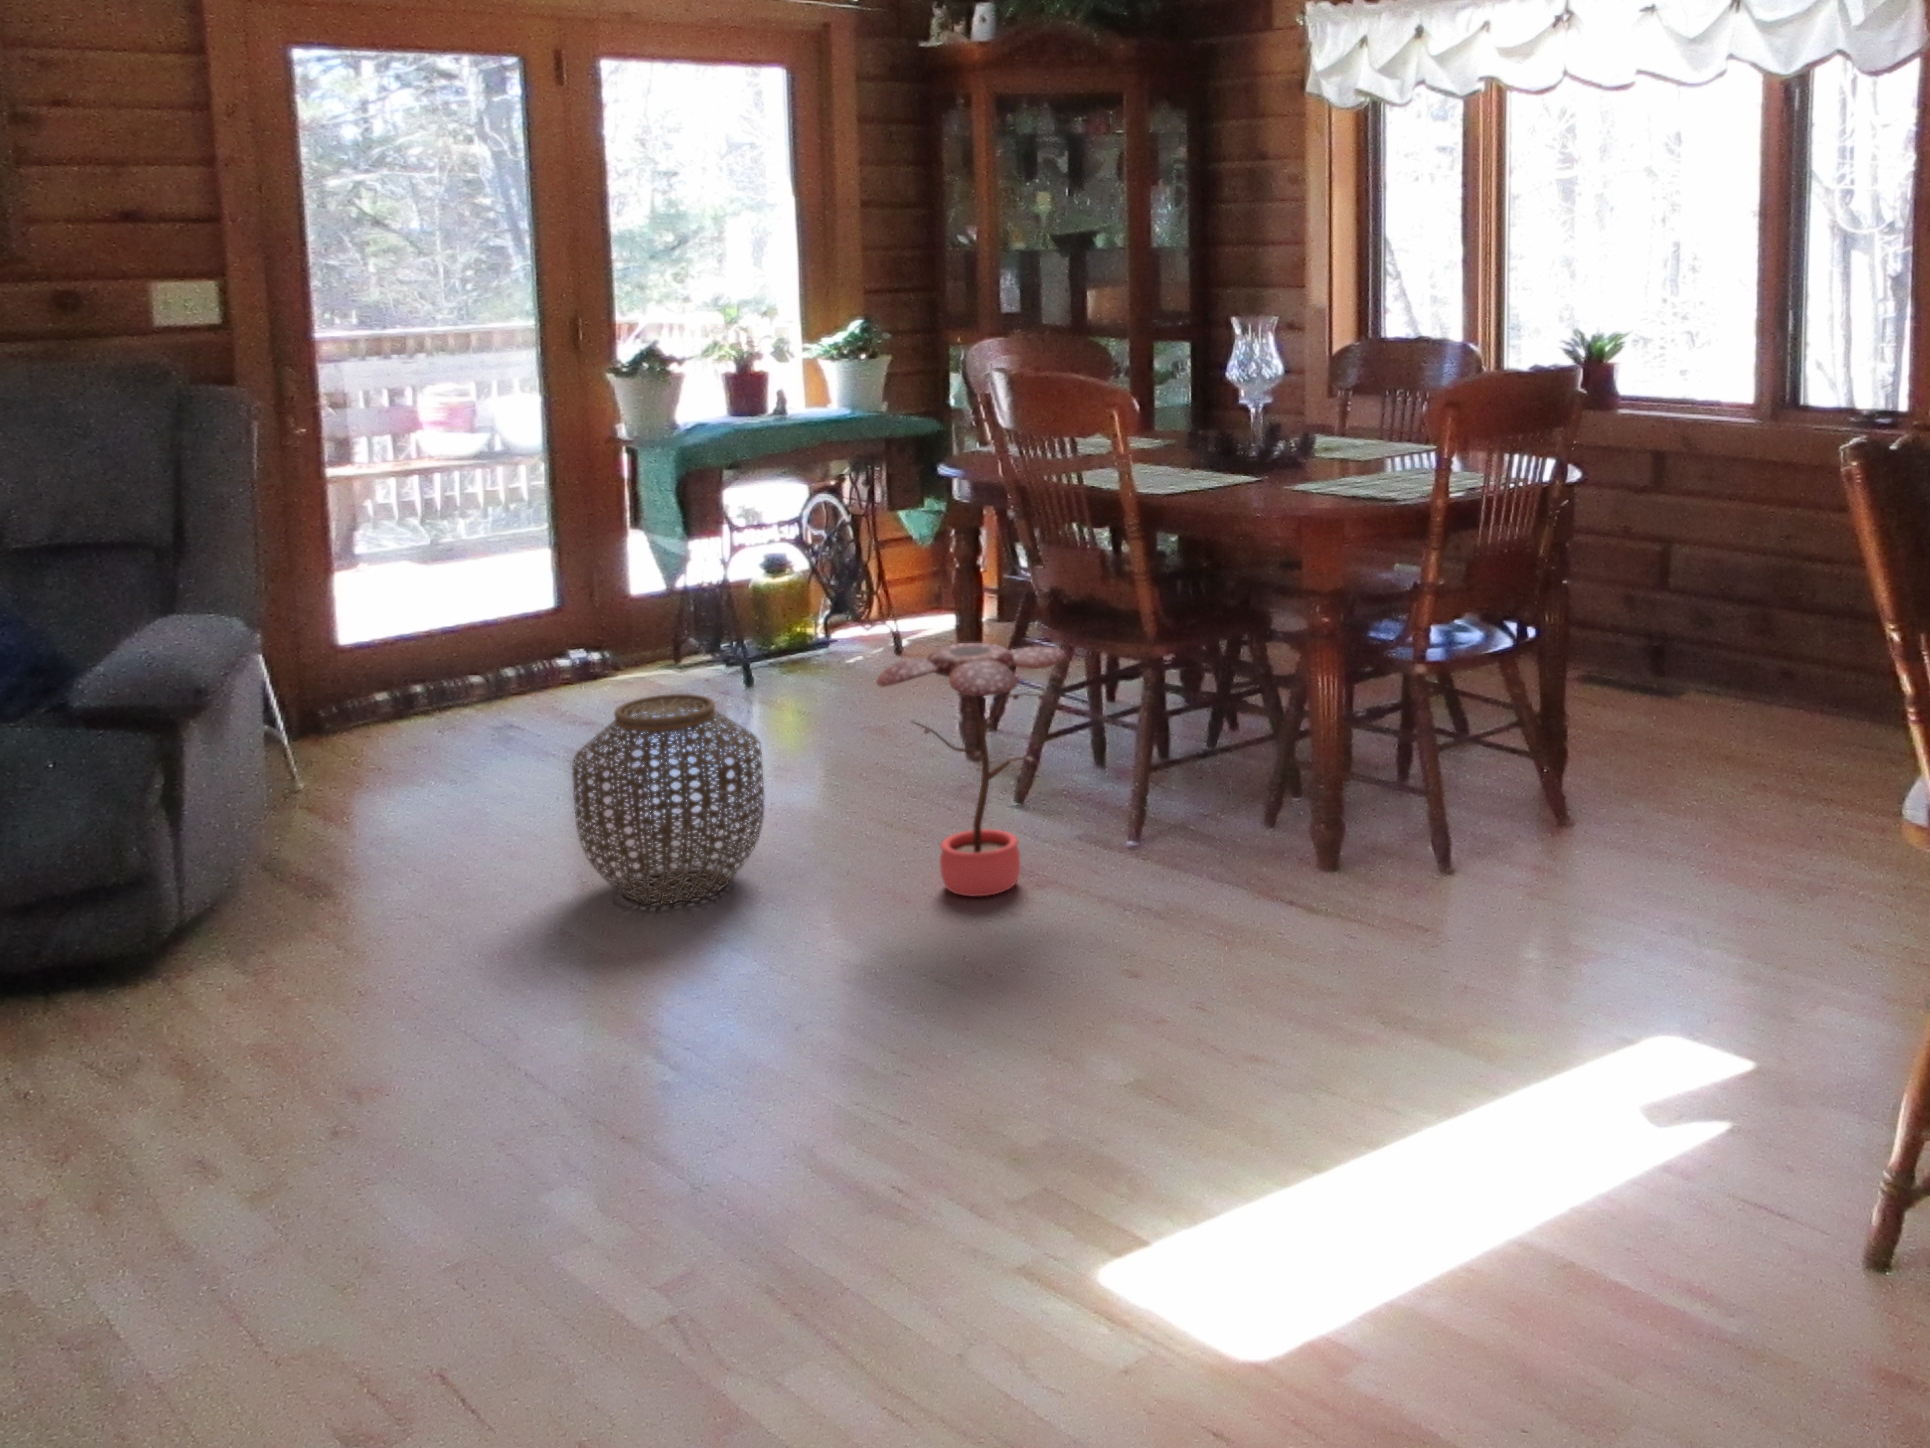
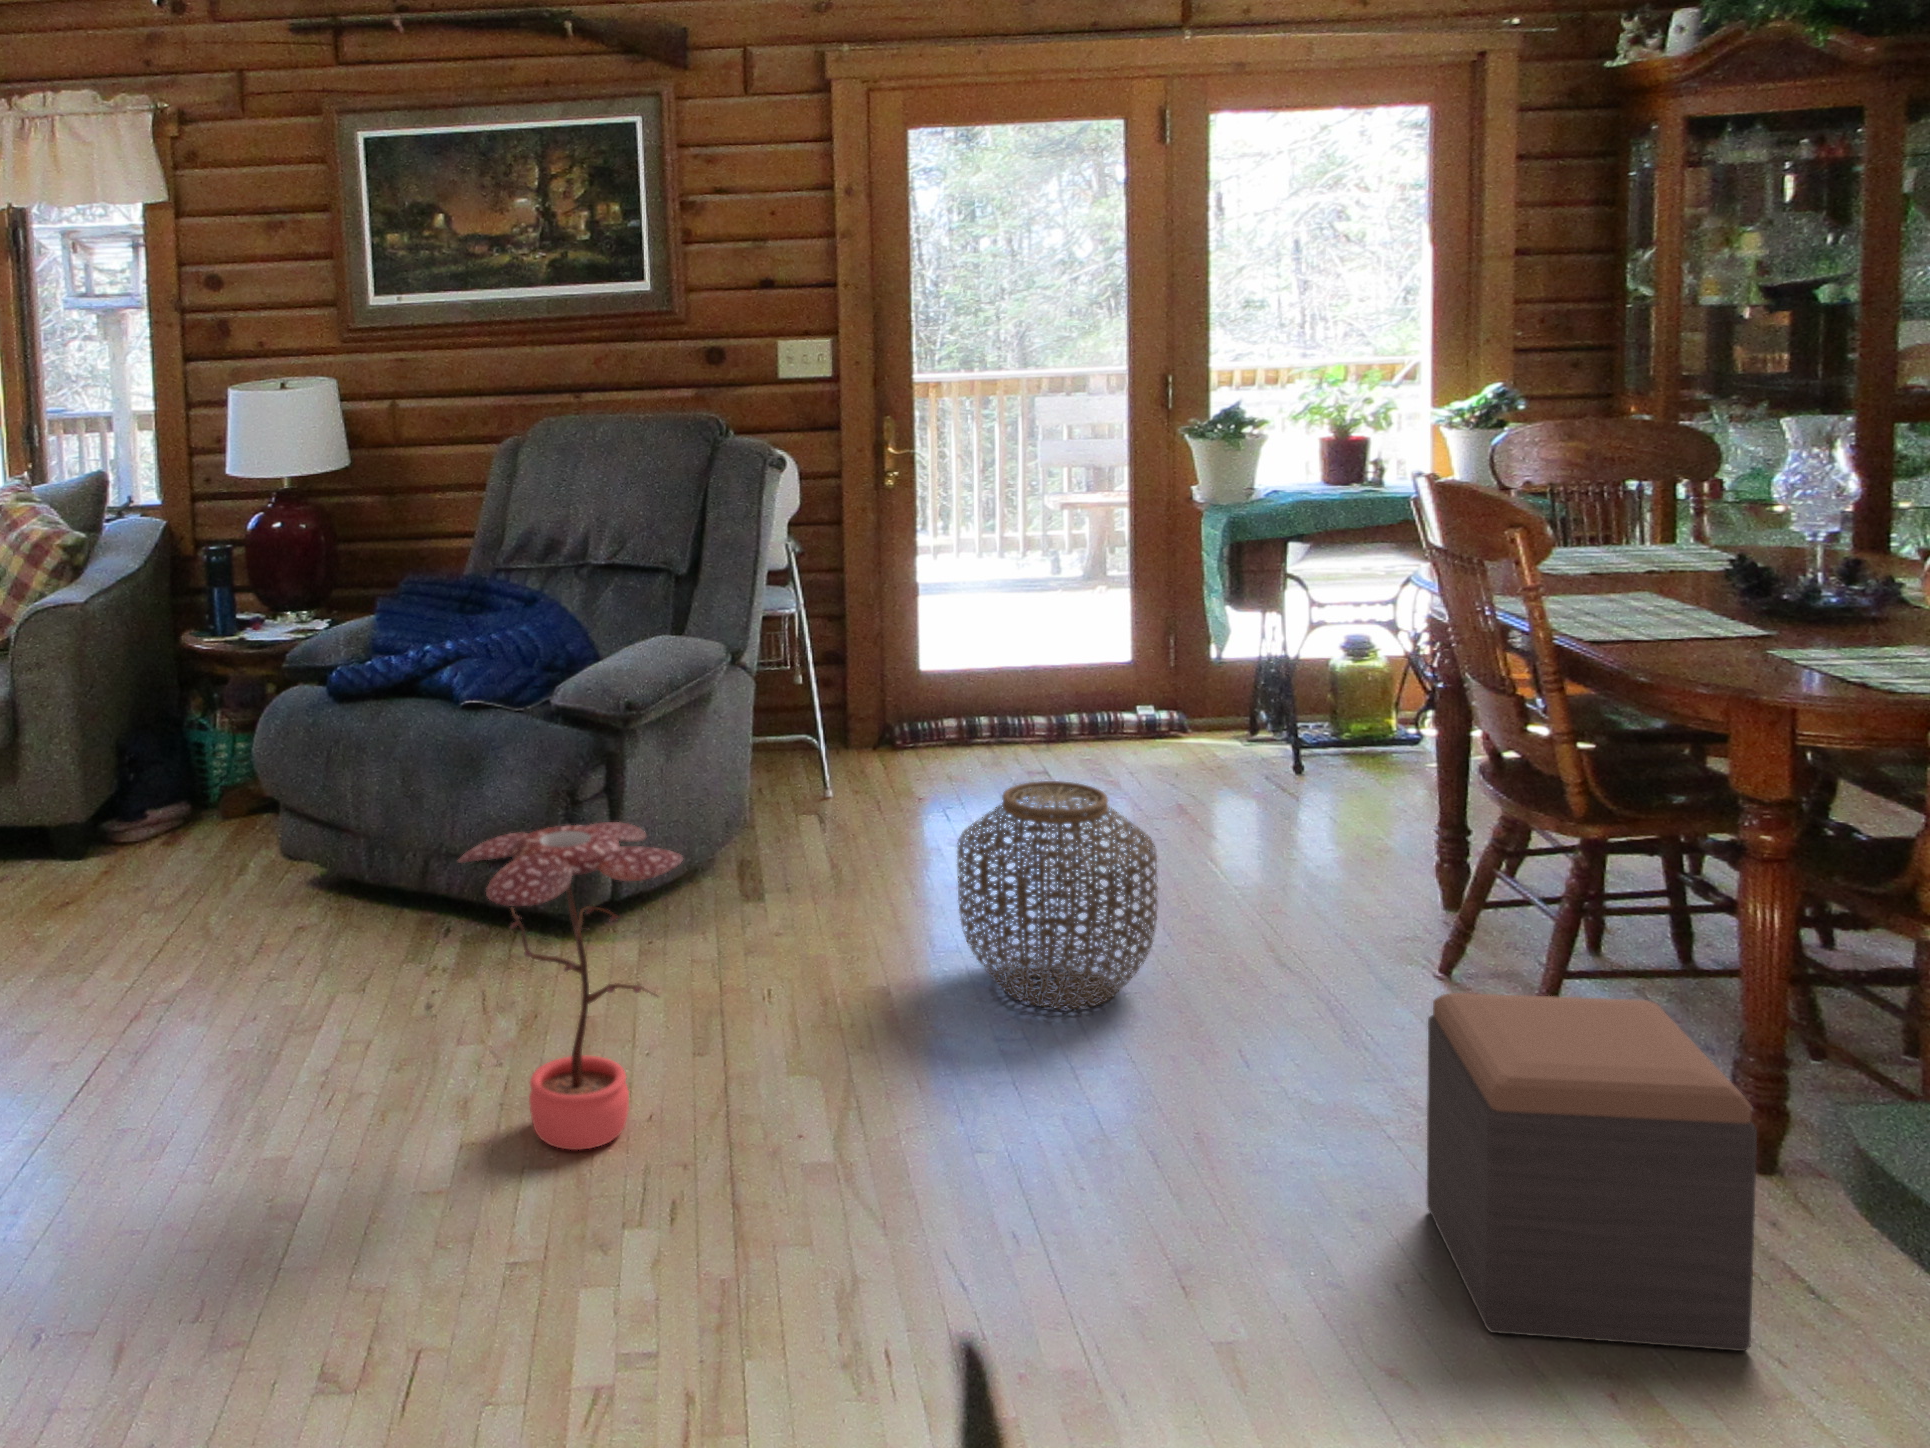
potted plant: present [877,643,1065,897] -> present [458,822,683,1150]
footstool: none [1054,750,1281,998] -> present [1427,993,1757,1351]

